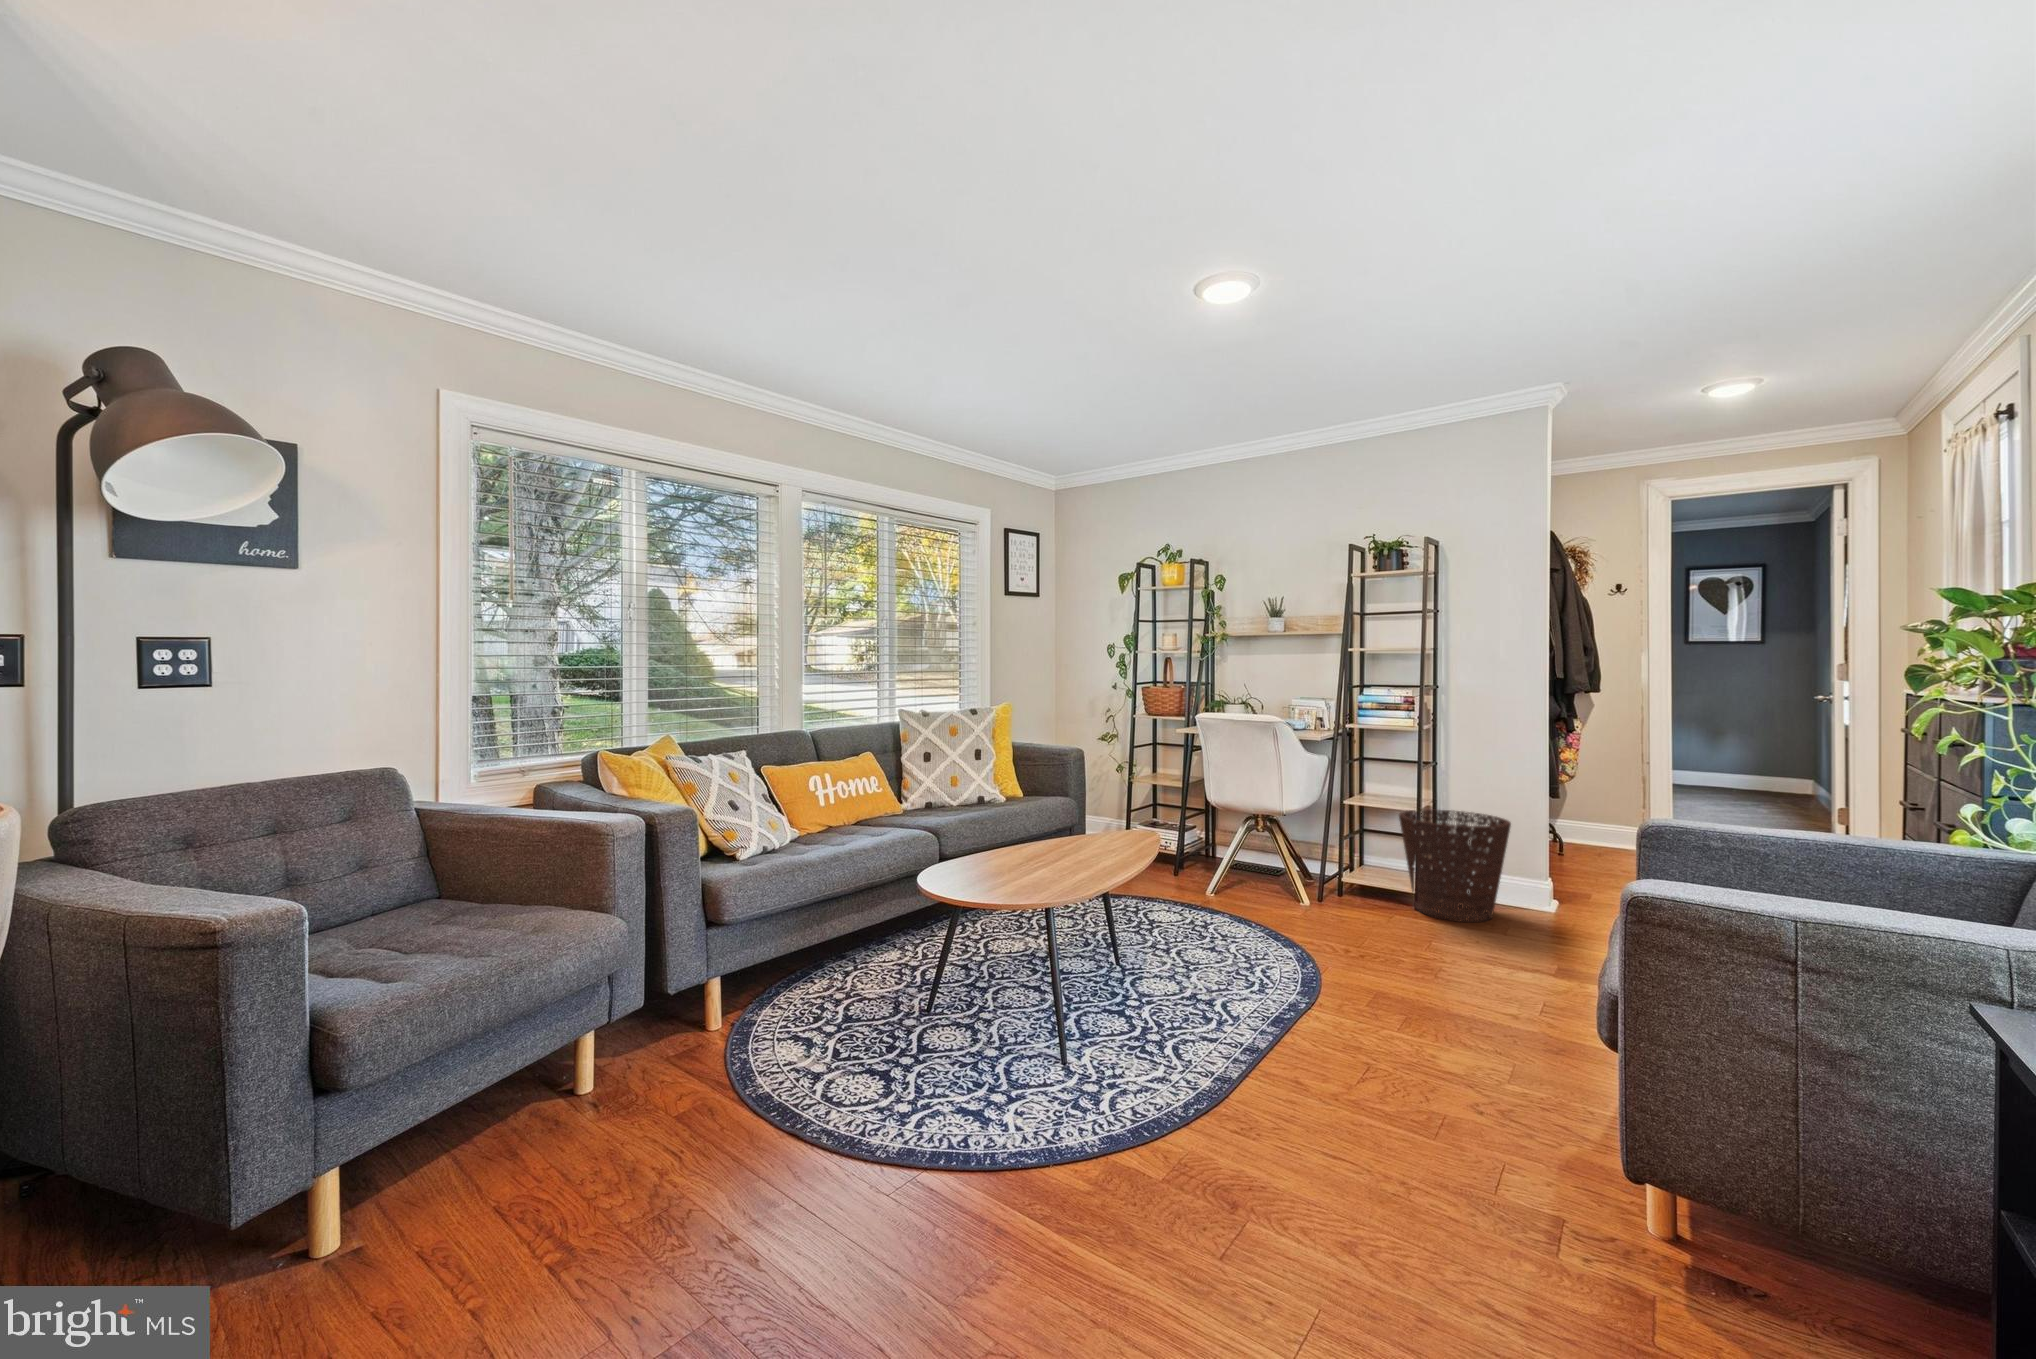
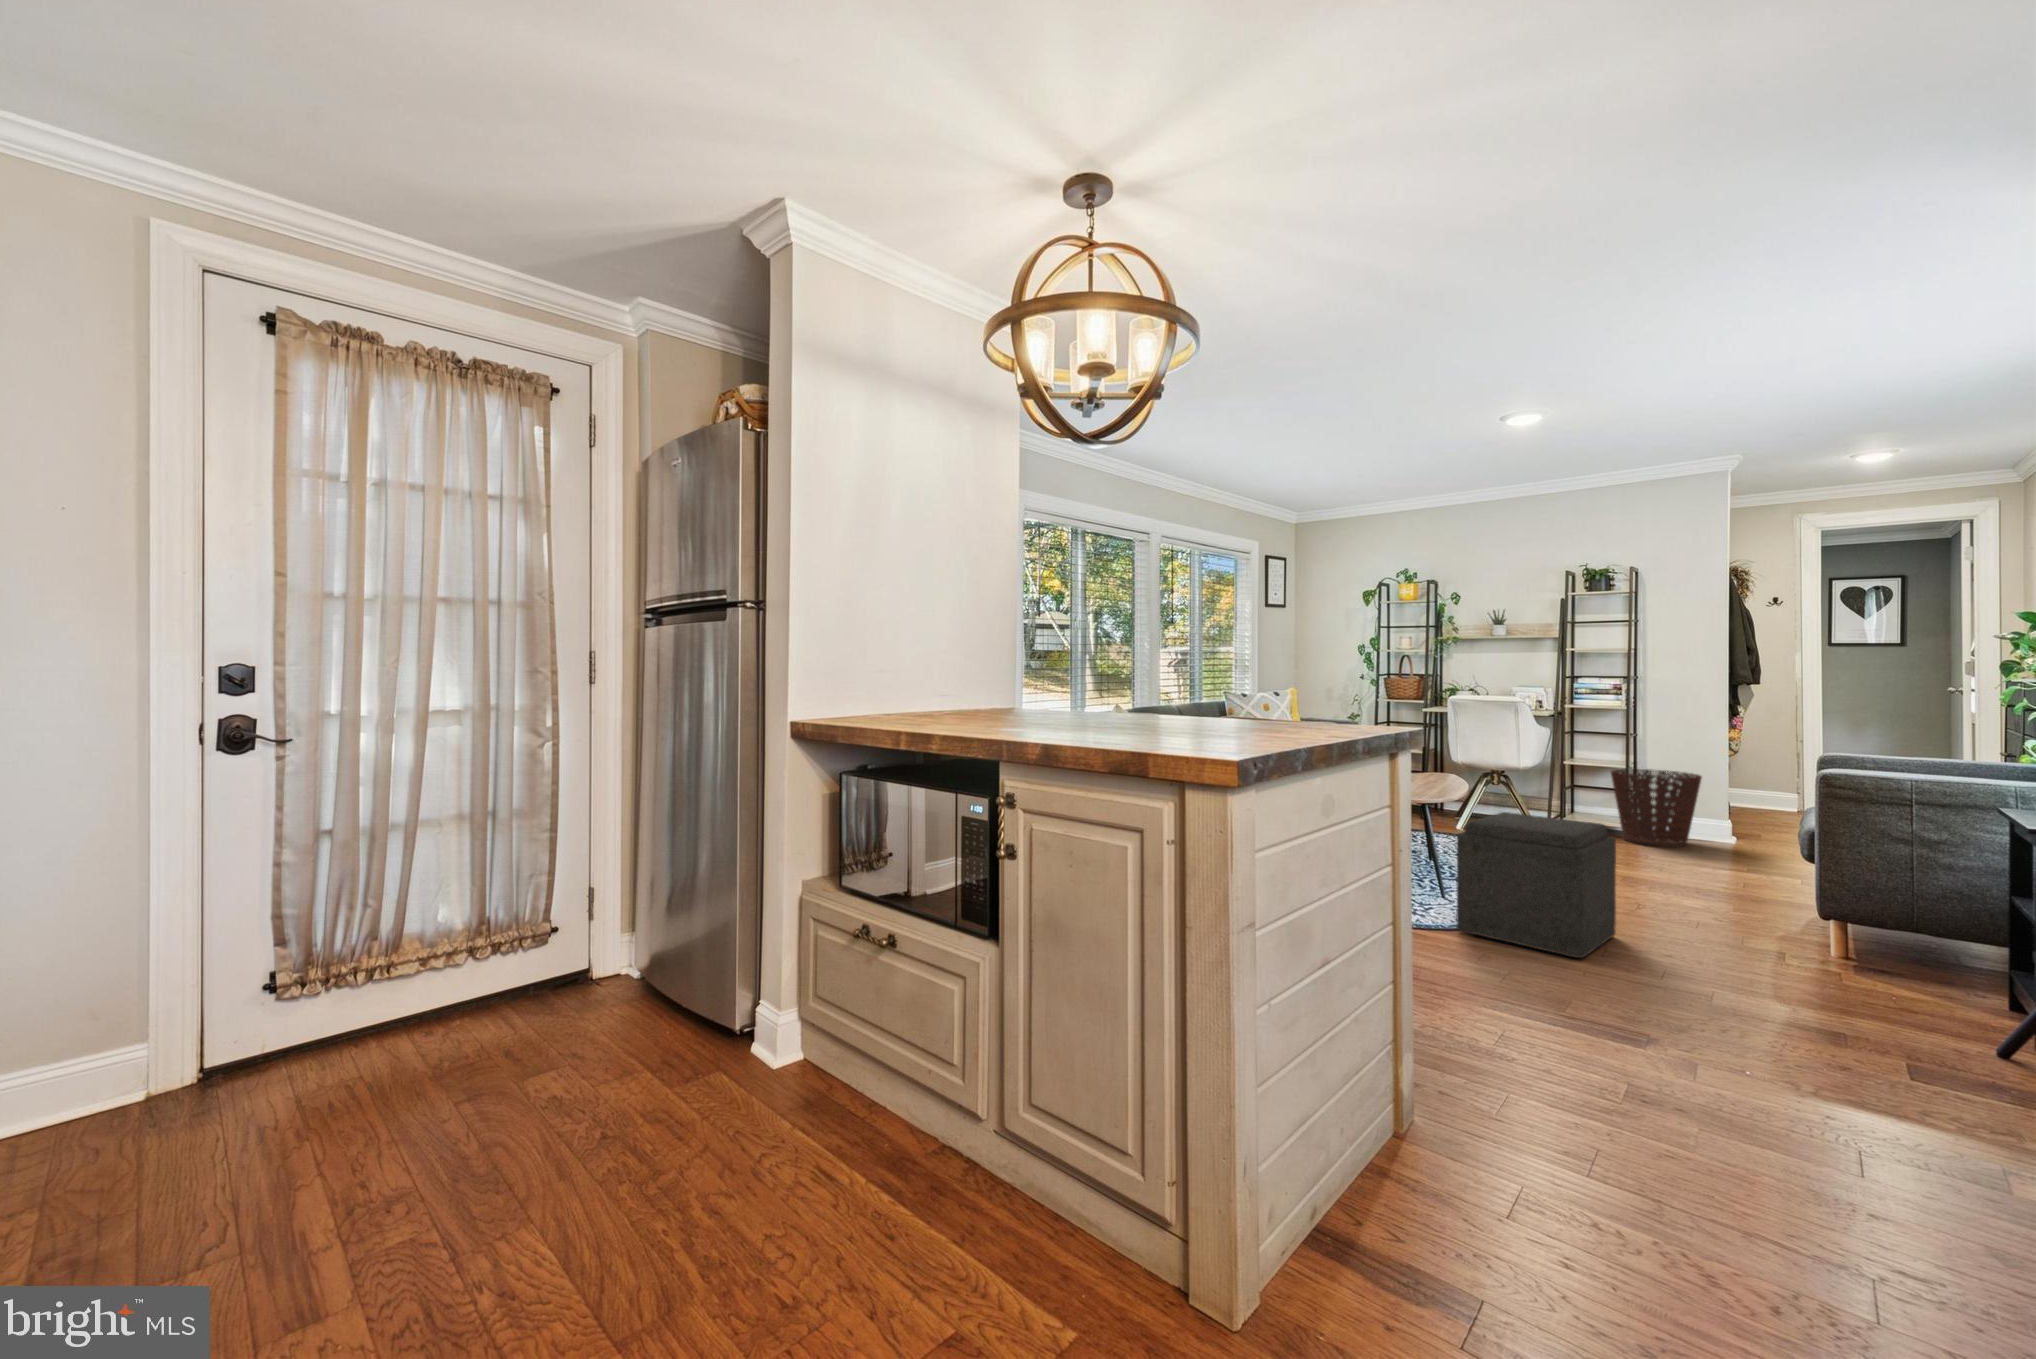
ottoman: none [997,929,1278,1275] -> present [1456,812,1616,958]

